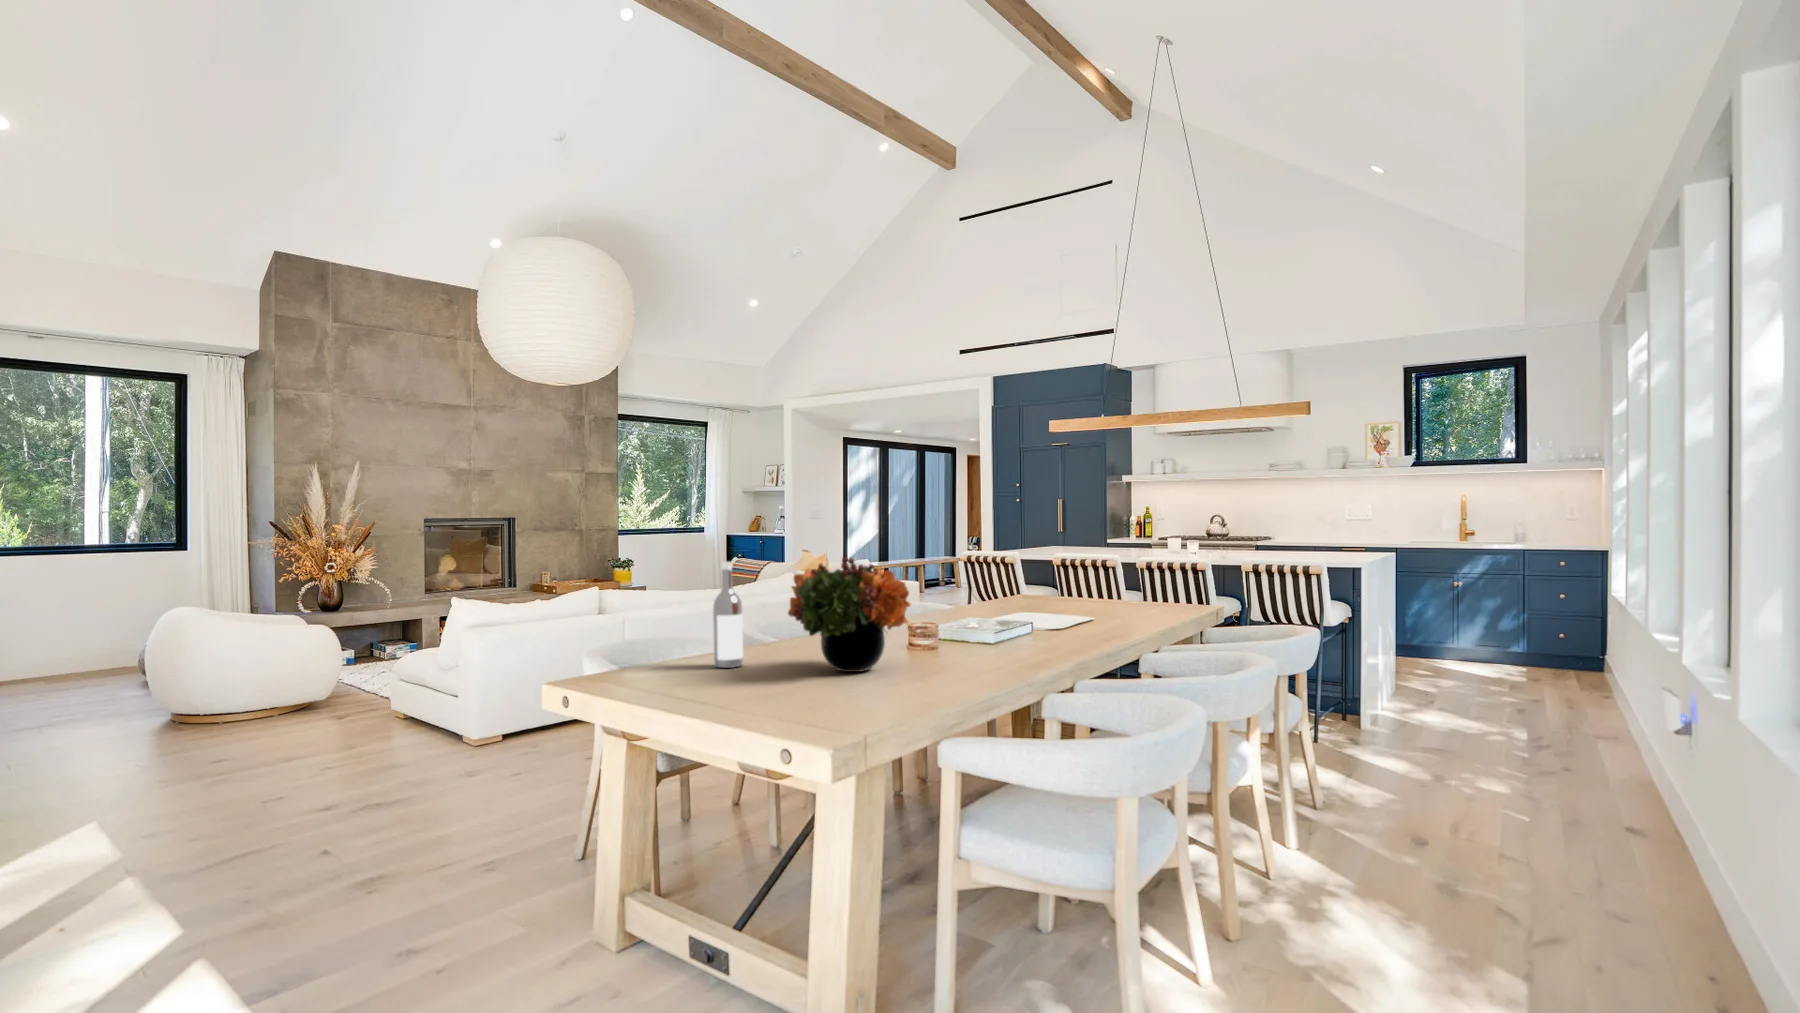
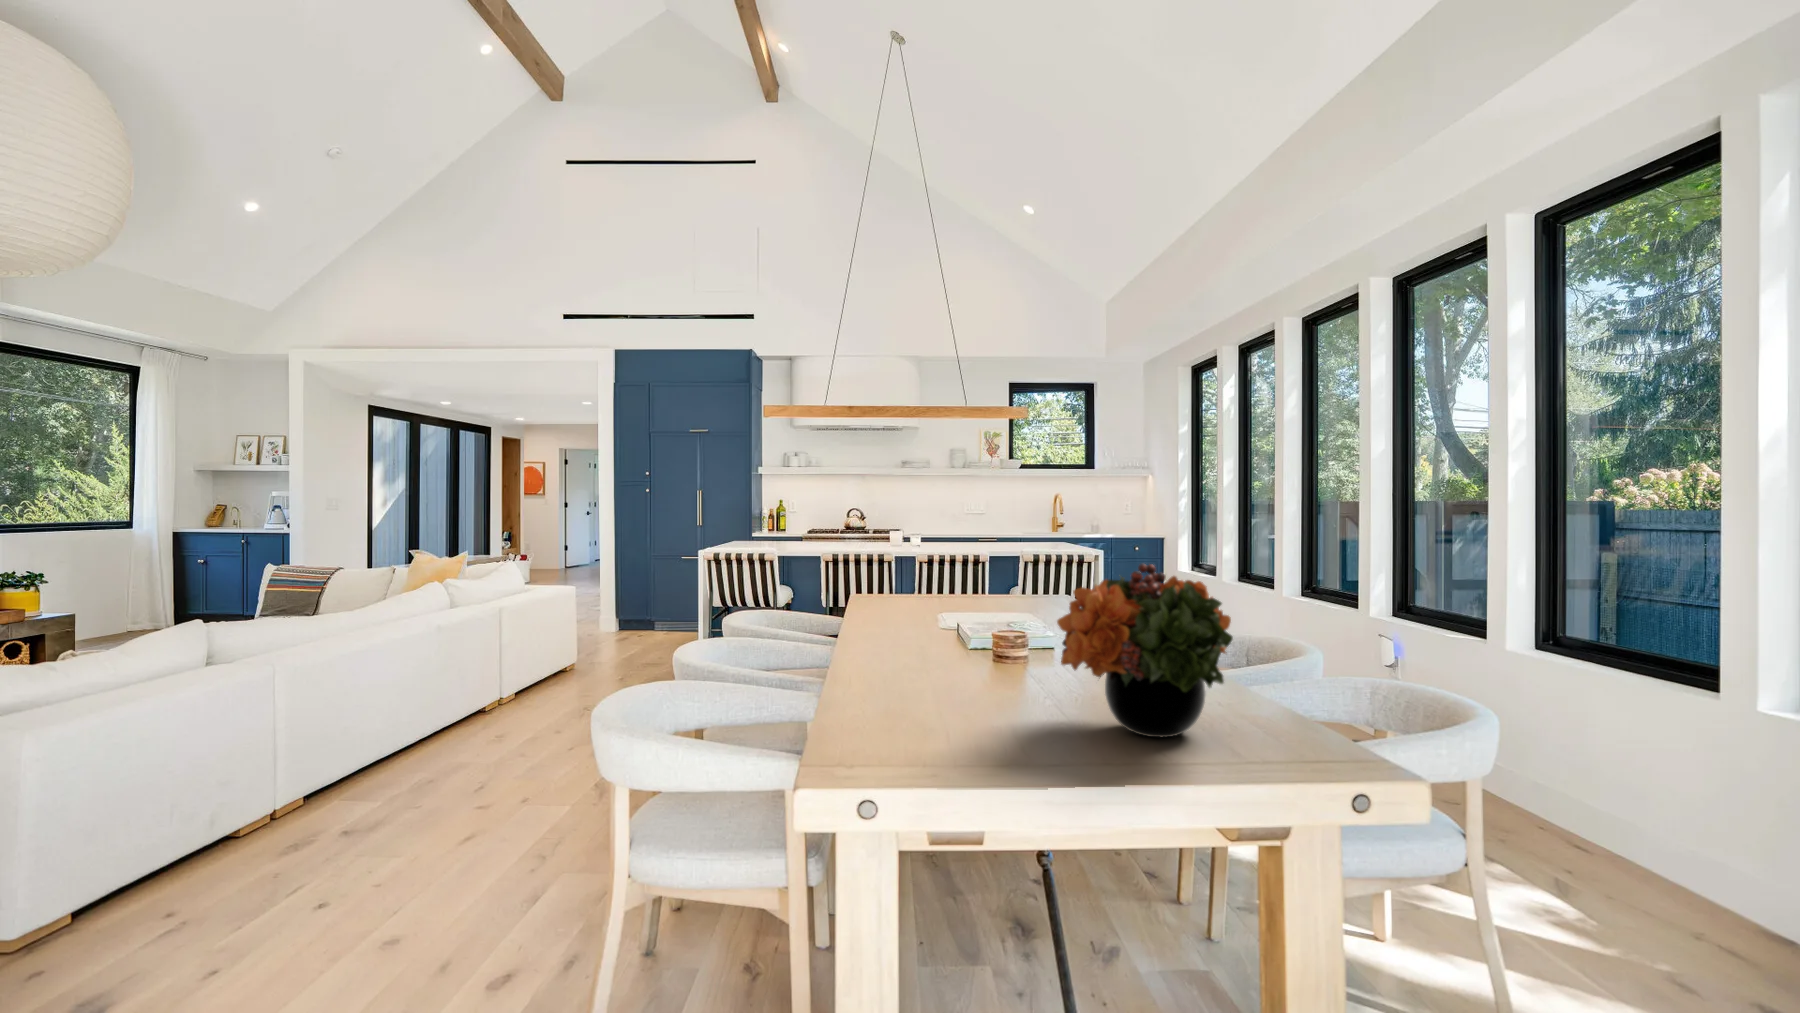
wine bottle: present [713,562,743,668] -> none [946,578,995,764]

